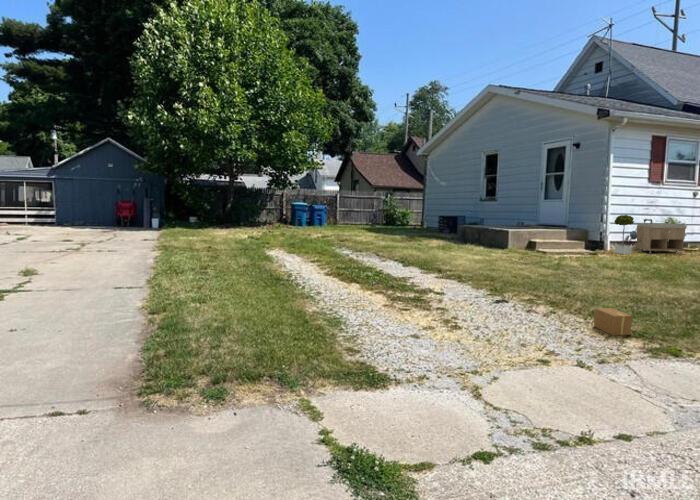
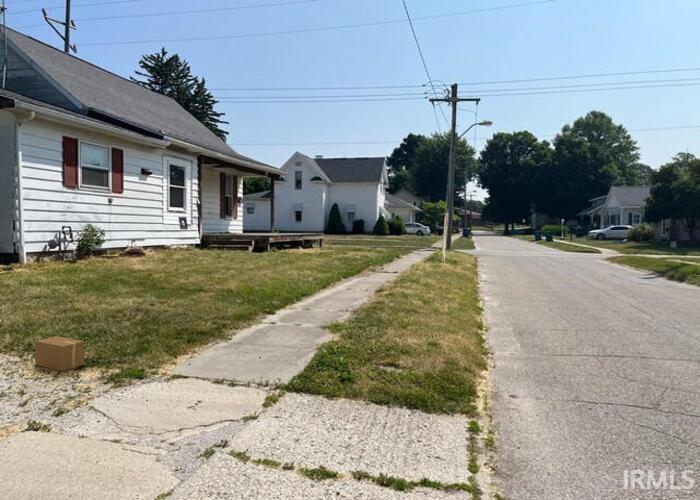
potted tree: present [614,215,634,254] -> none [30,221,53,267]
storage bench: present [636,223,687,253] -> none [56,230,106,263]

